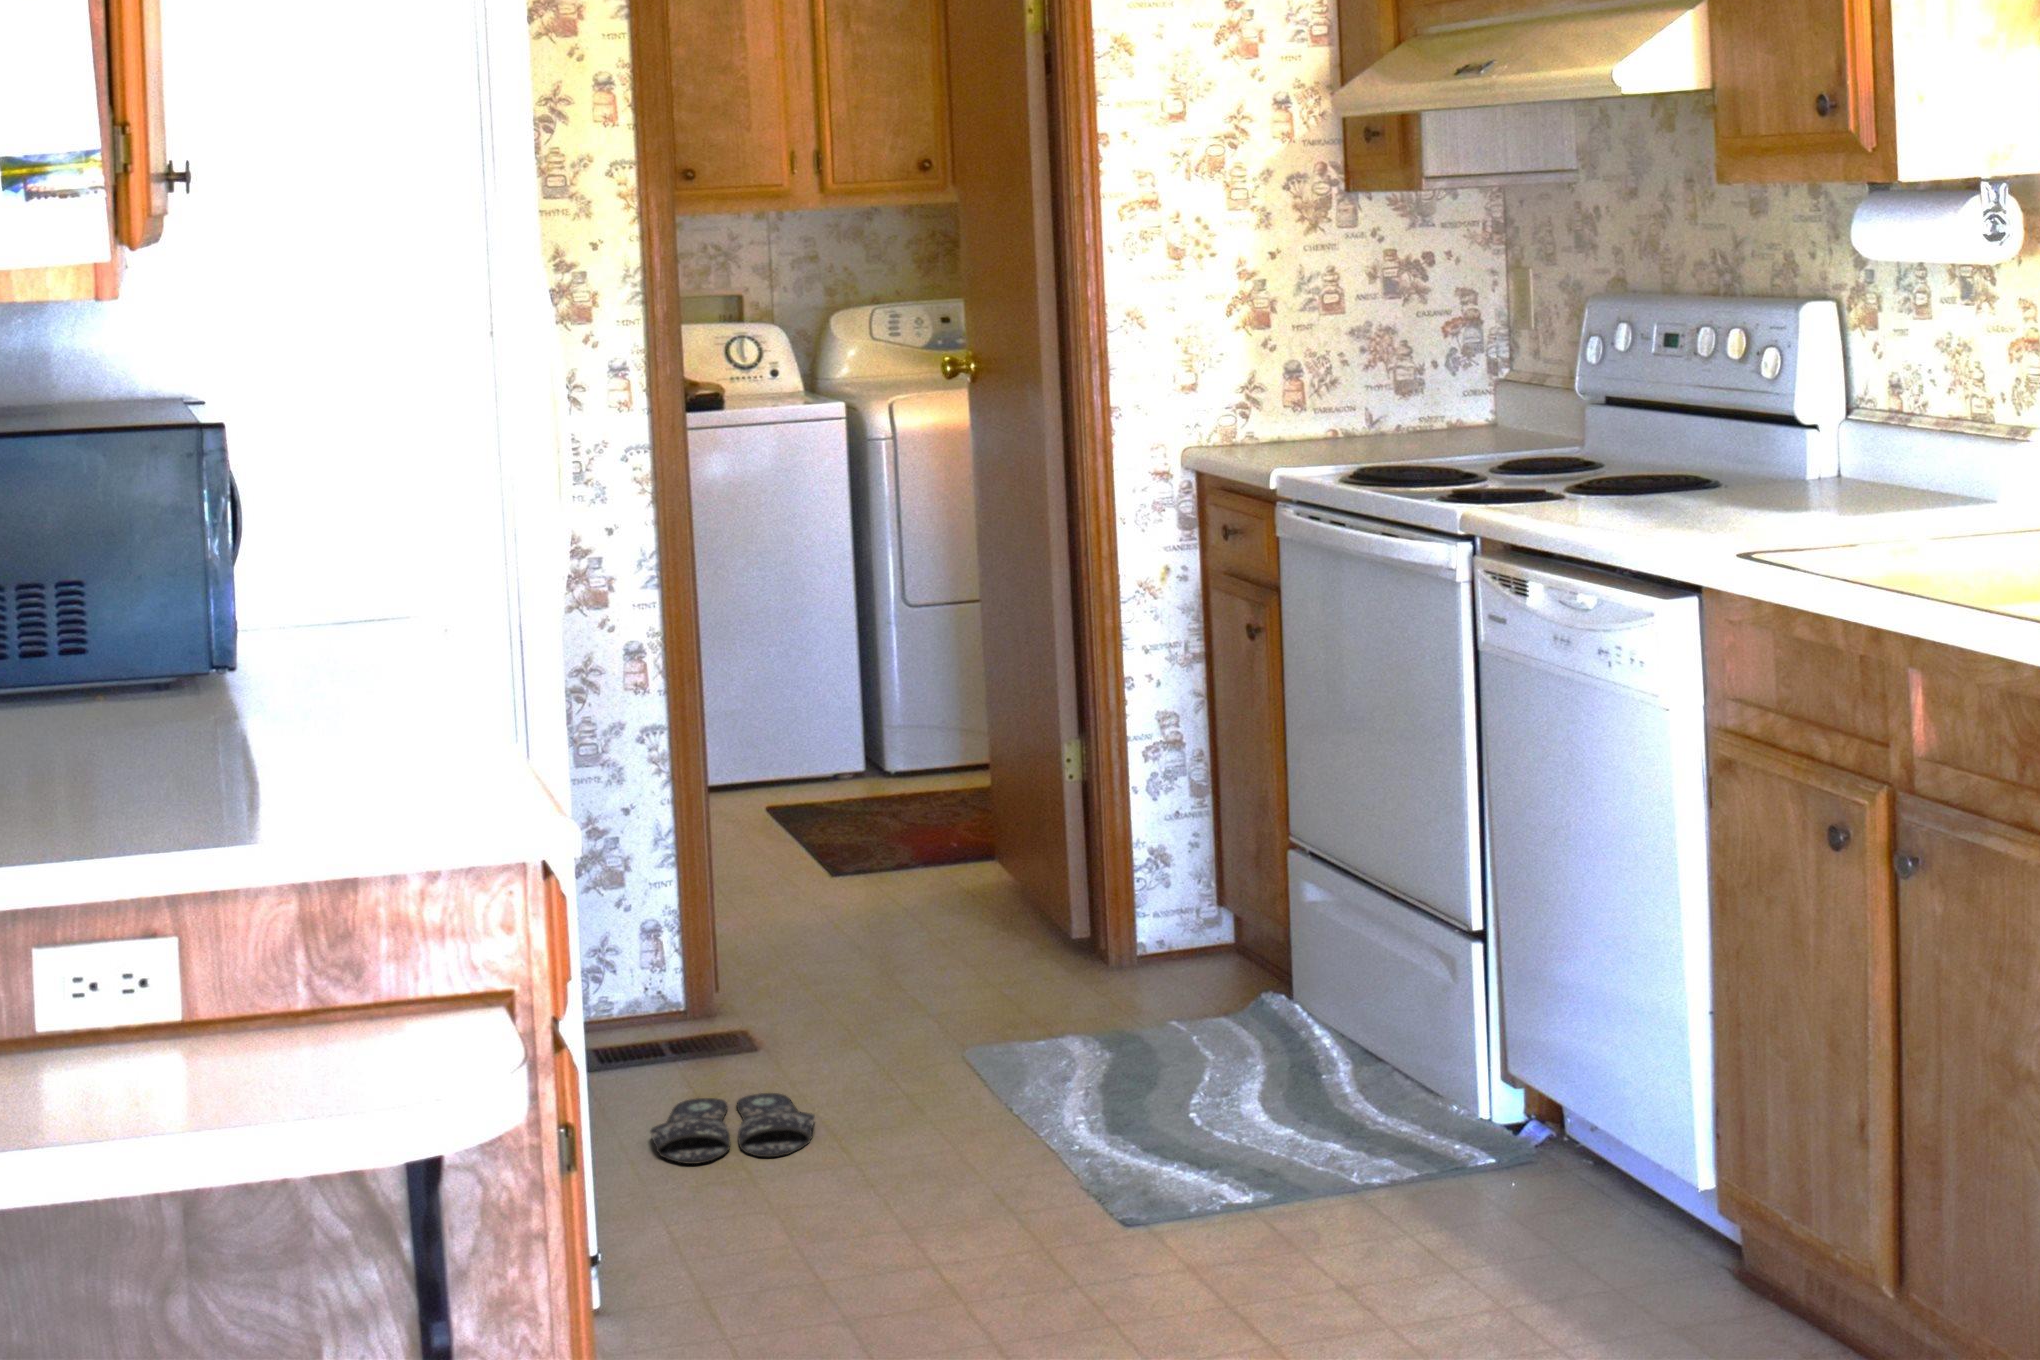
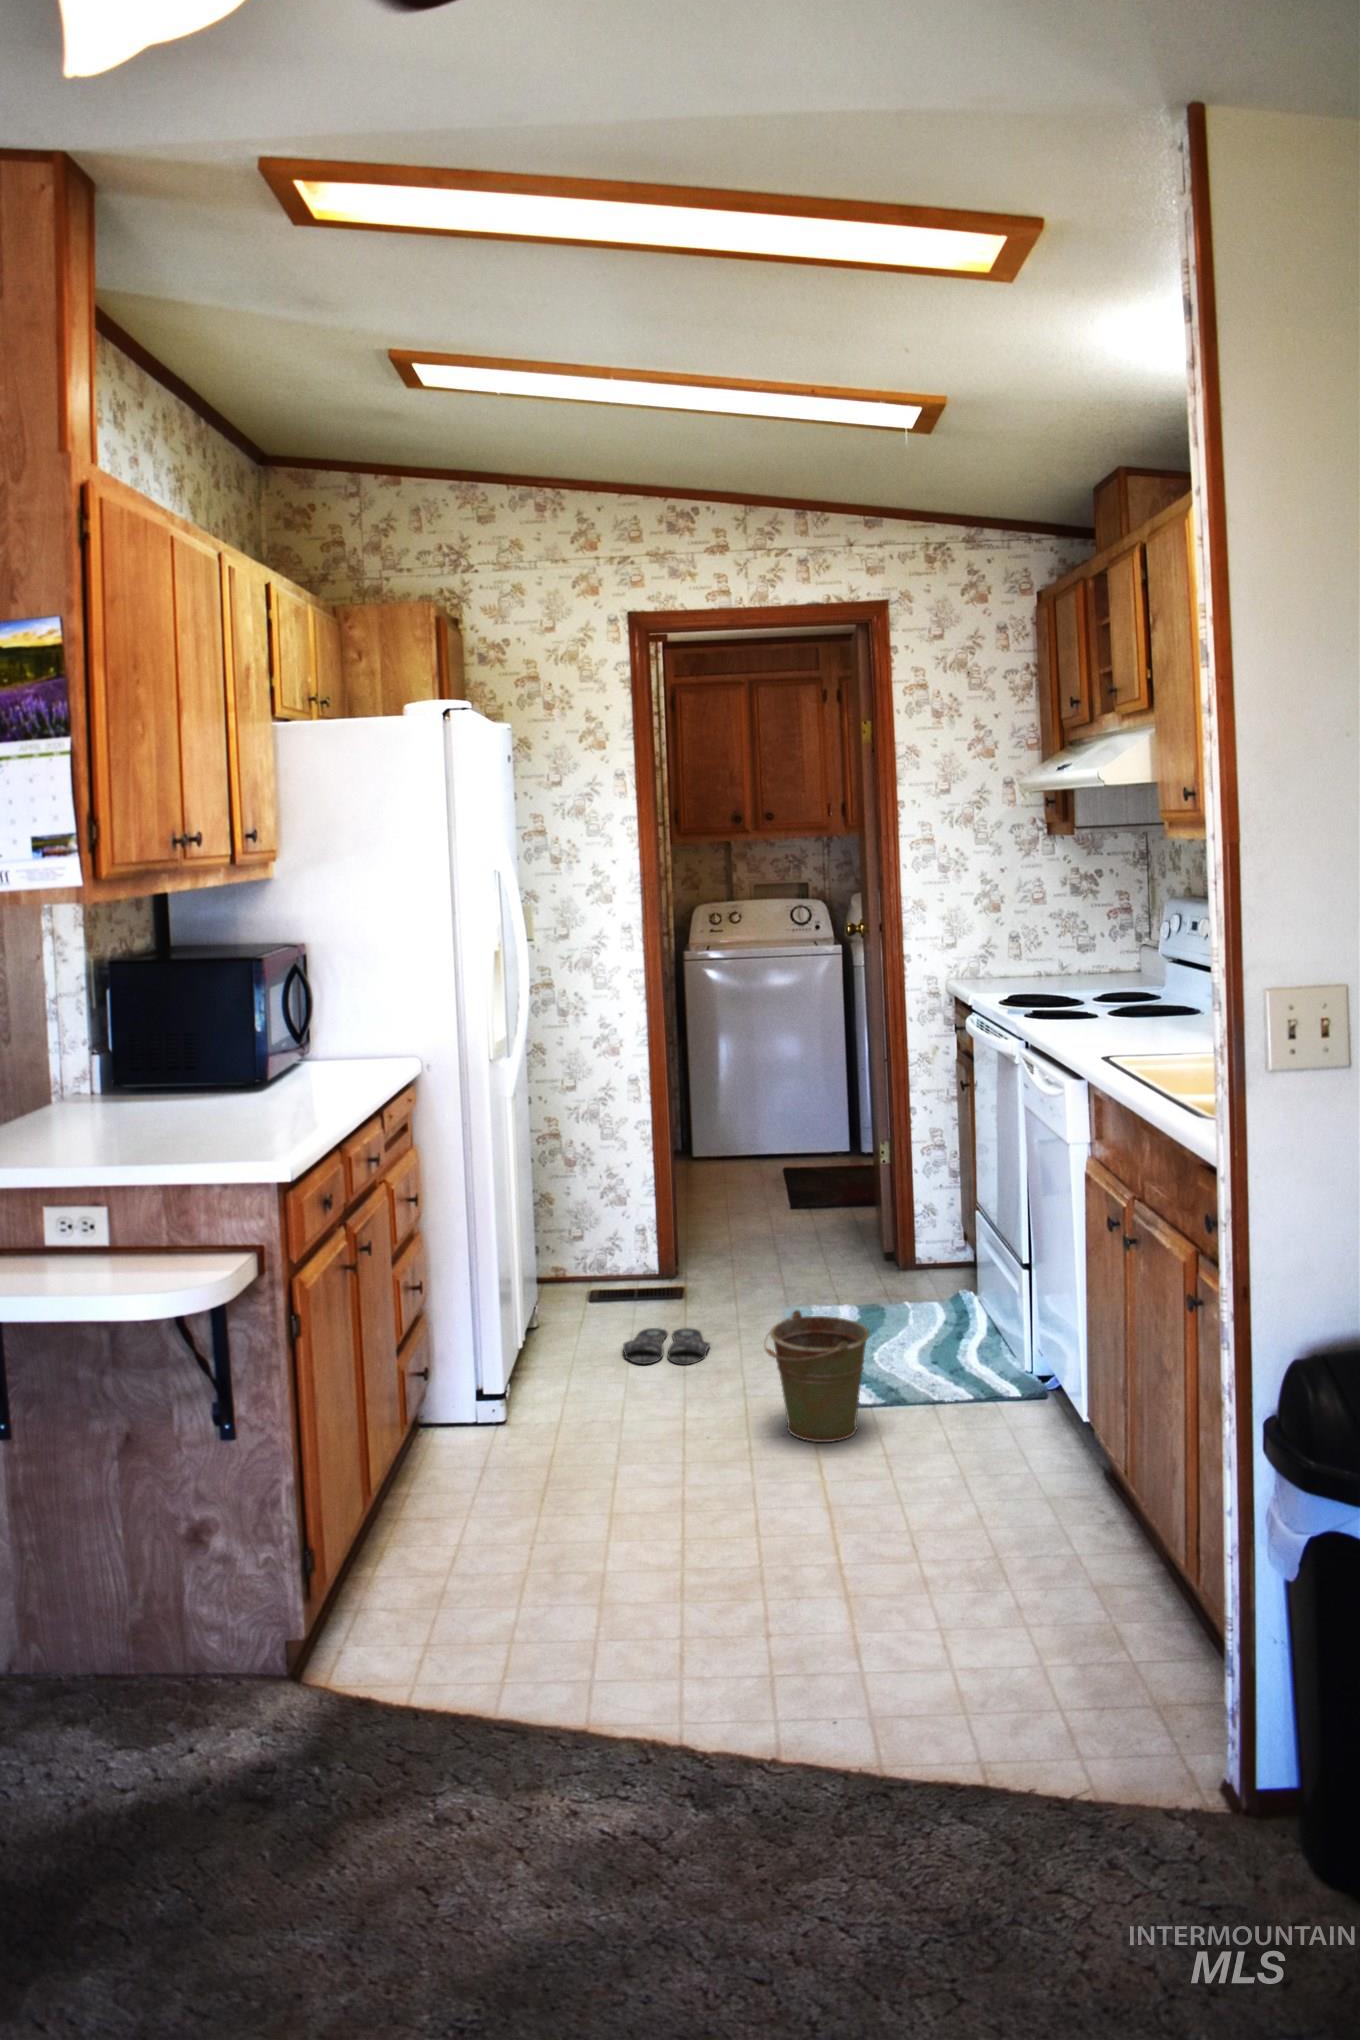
bucket: none [959,1028,1152,1267] -> present [764,1310,869,1442]

